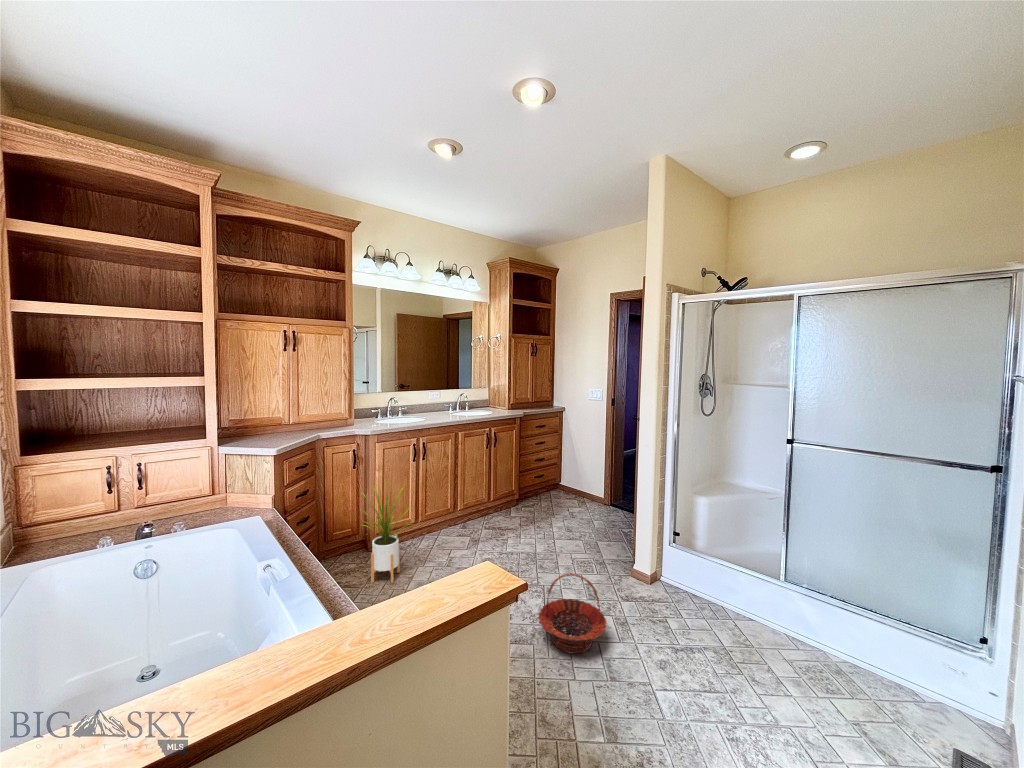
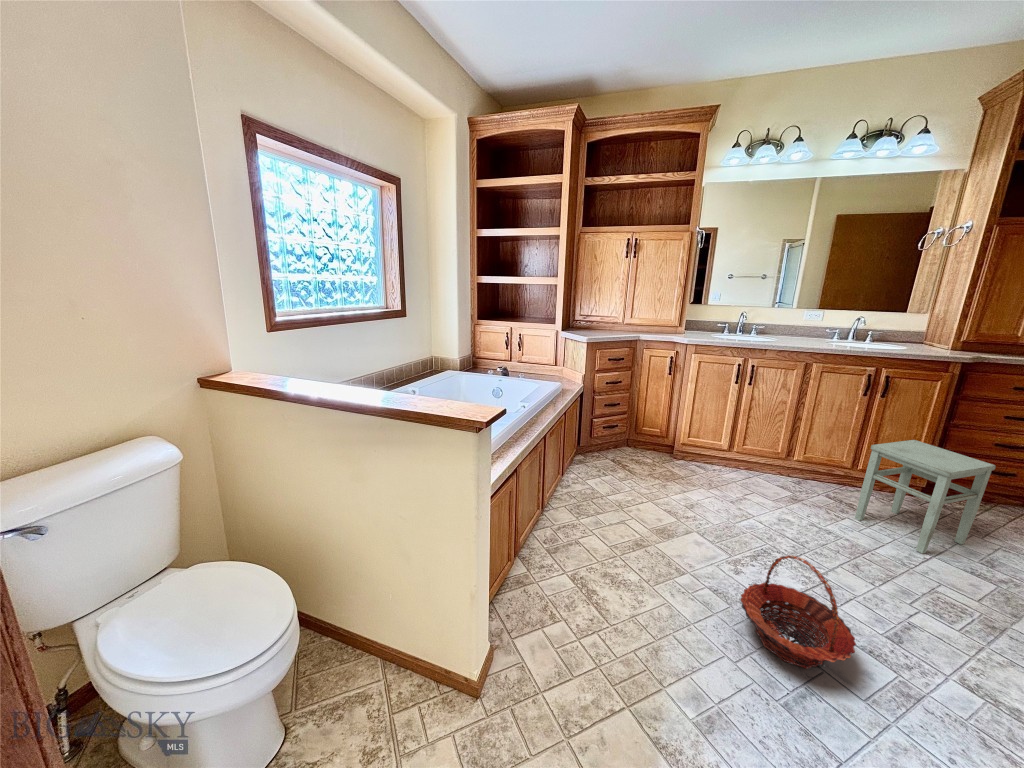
stool: none [510,470,556,540] -> present [855,440,996,553]
house plant: present [360,484,410,583] -> none [644,384,702,484]

